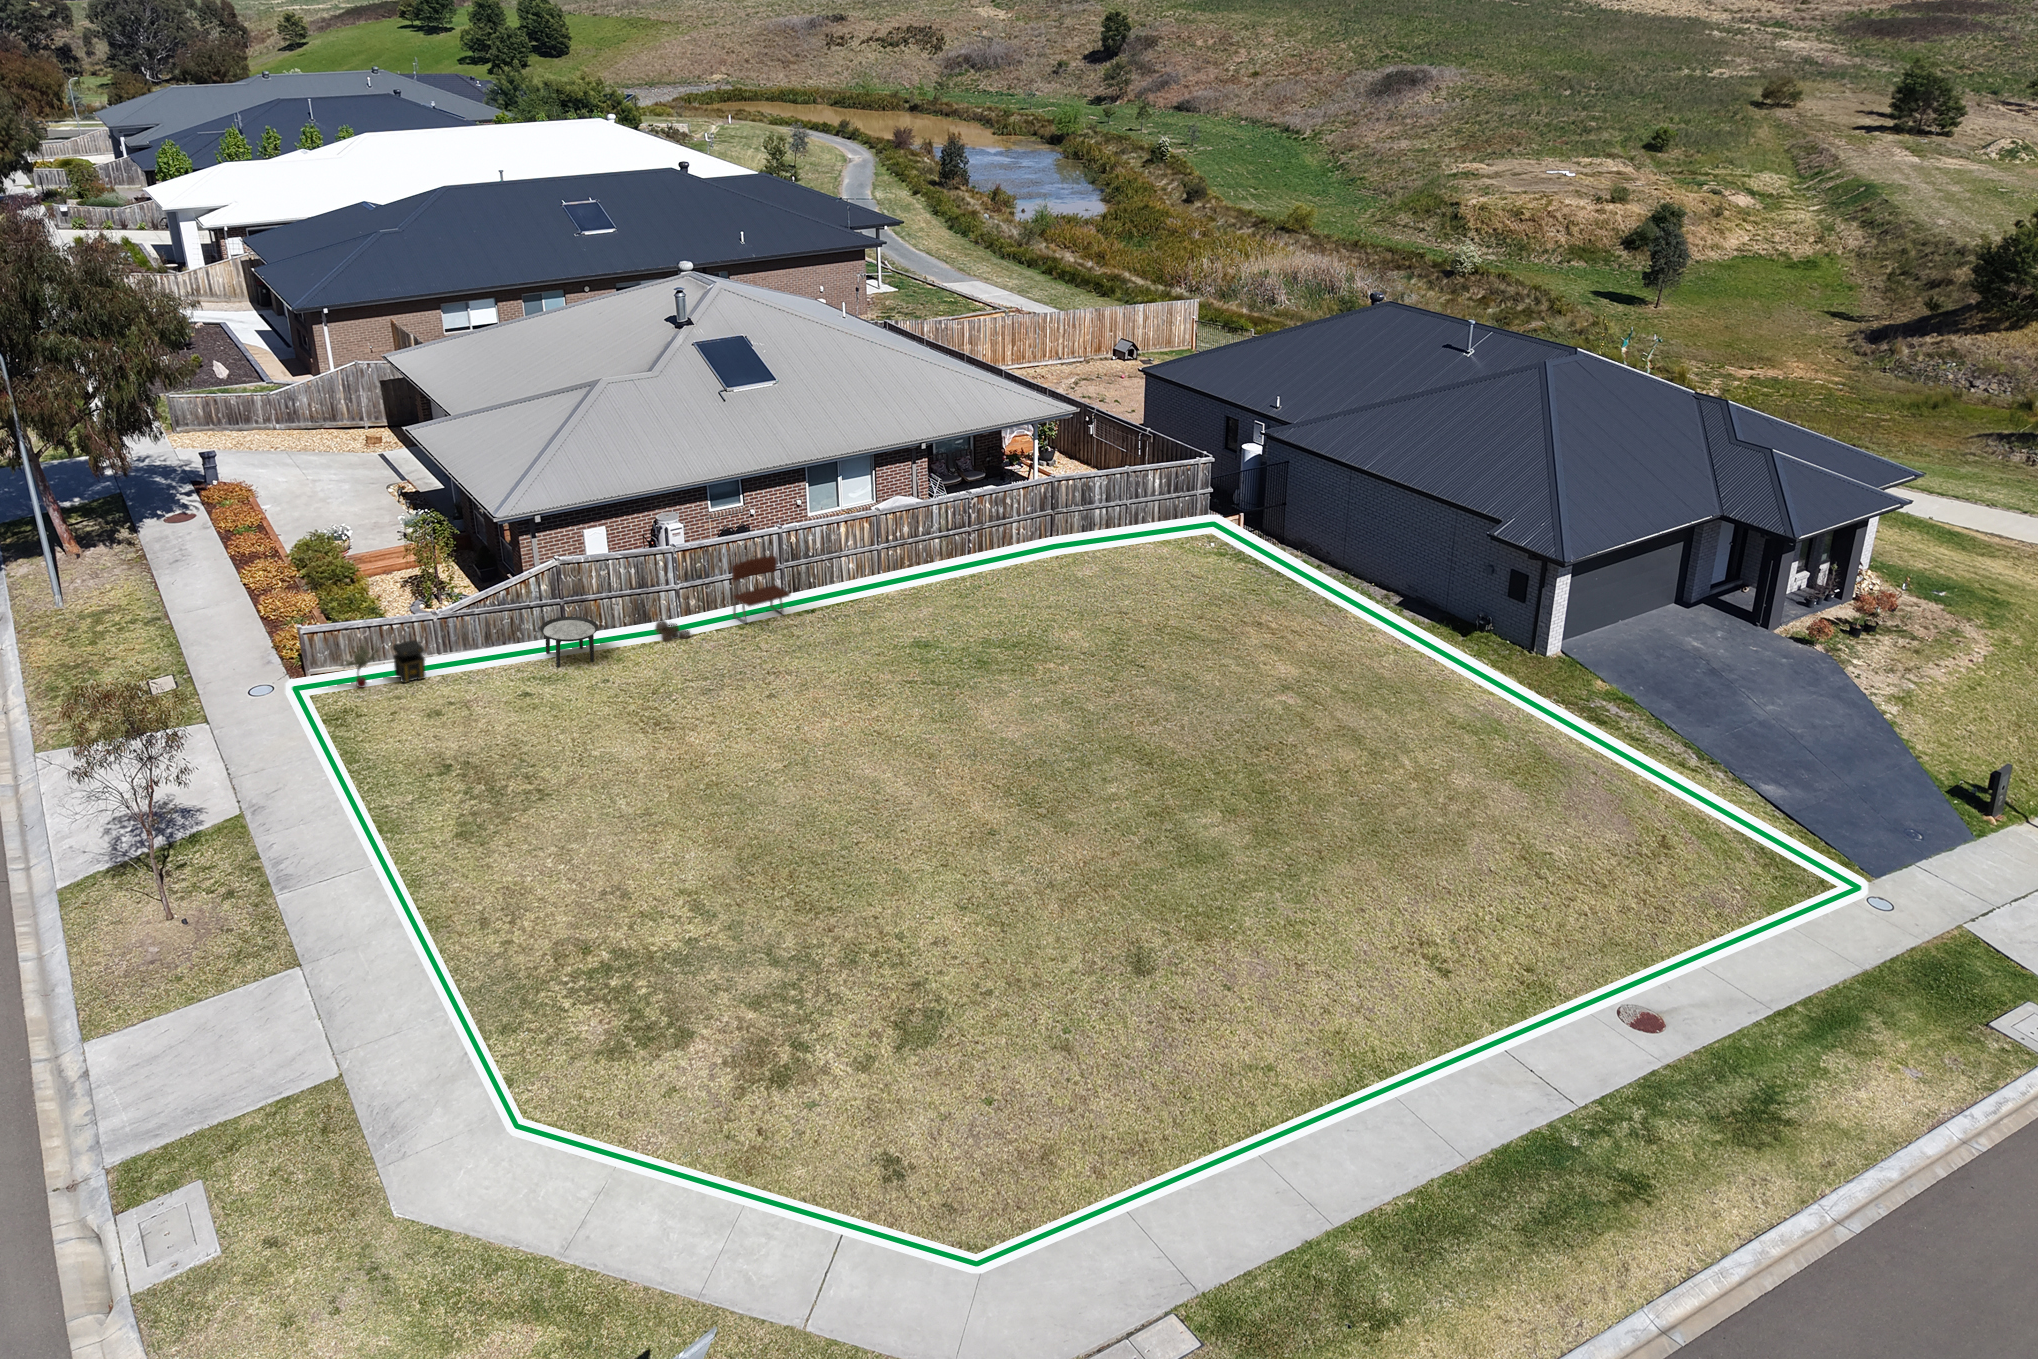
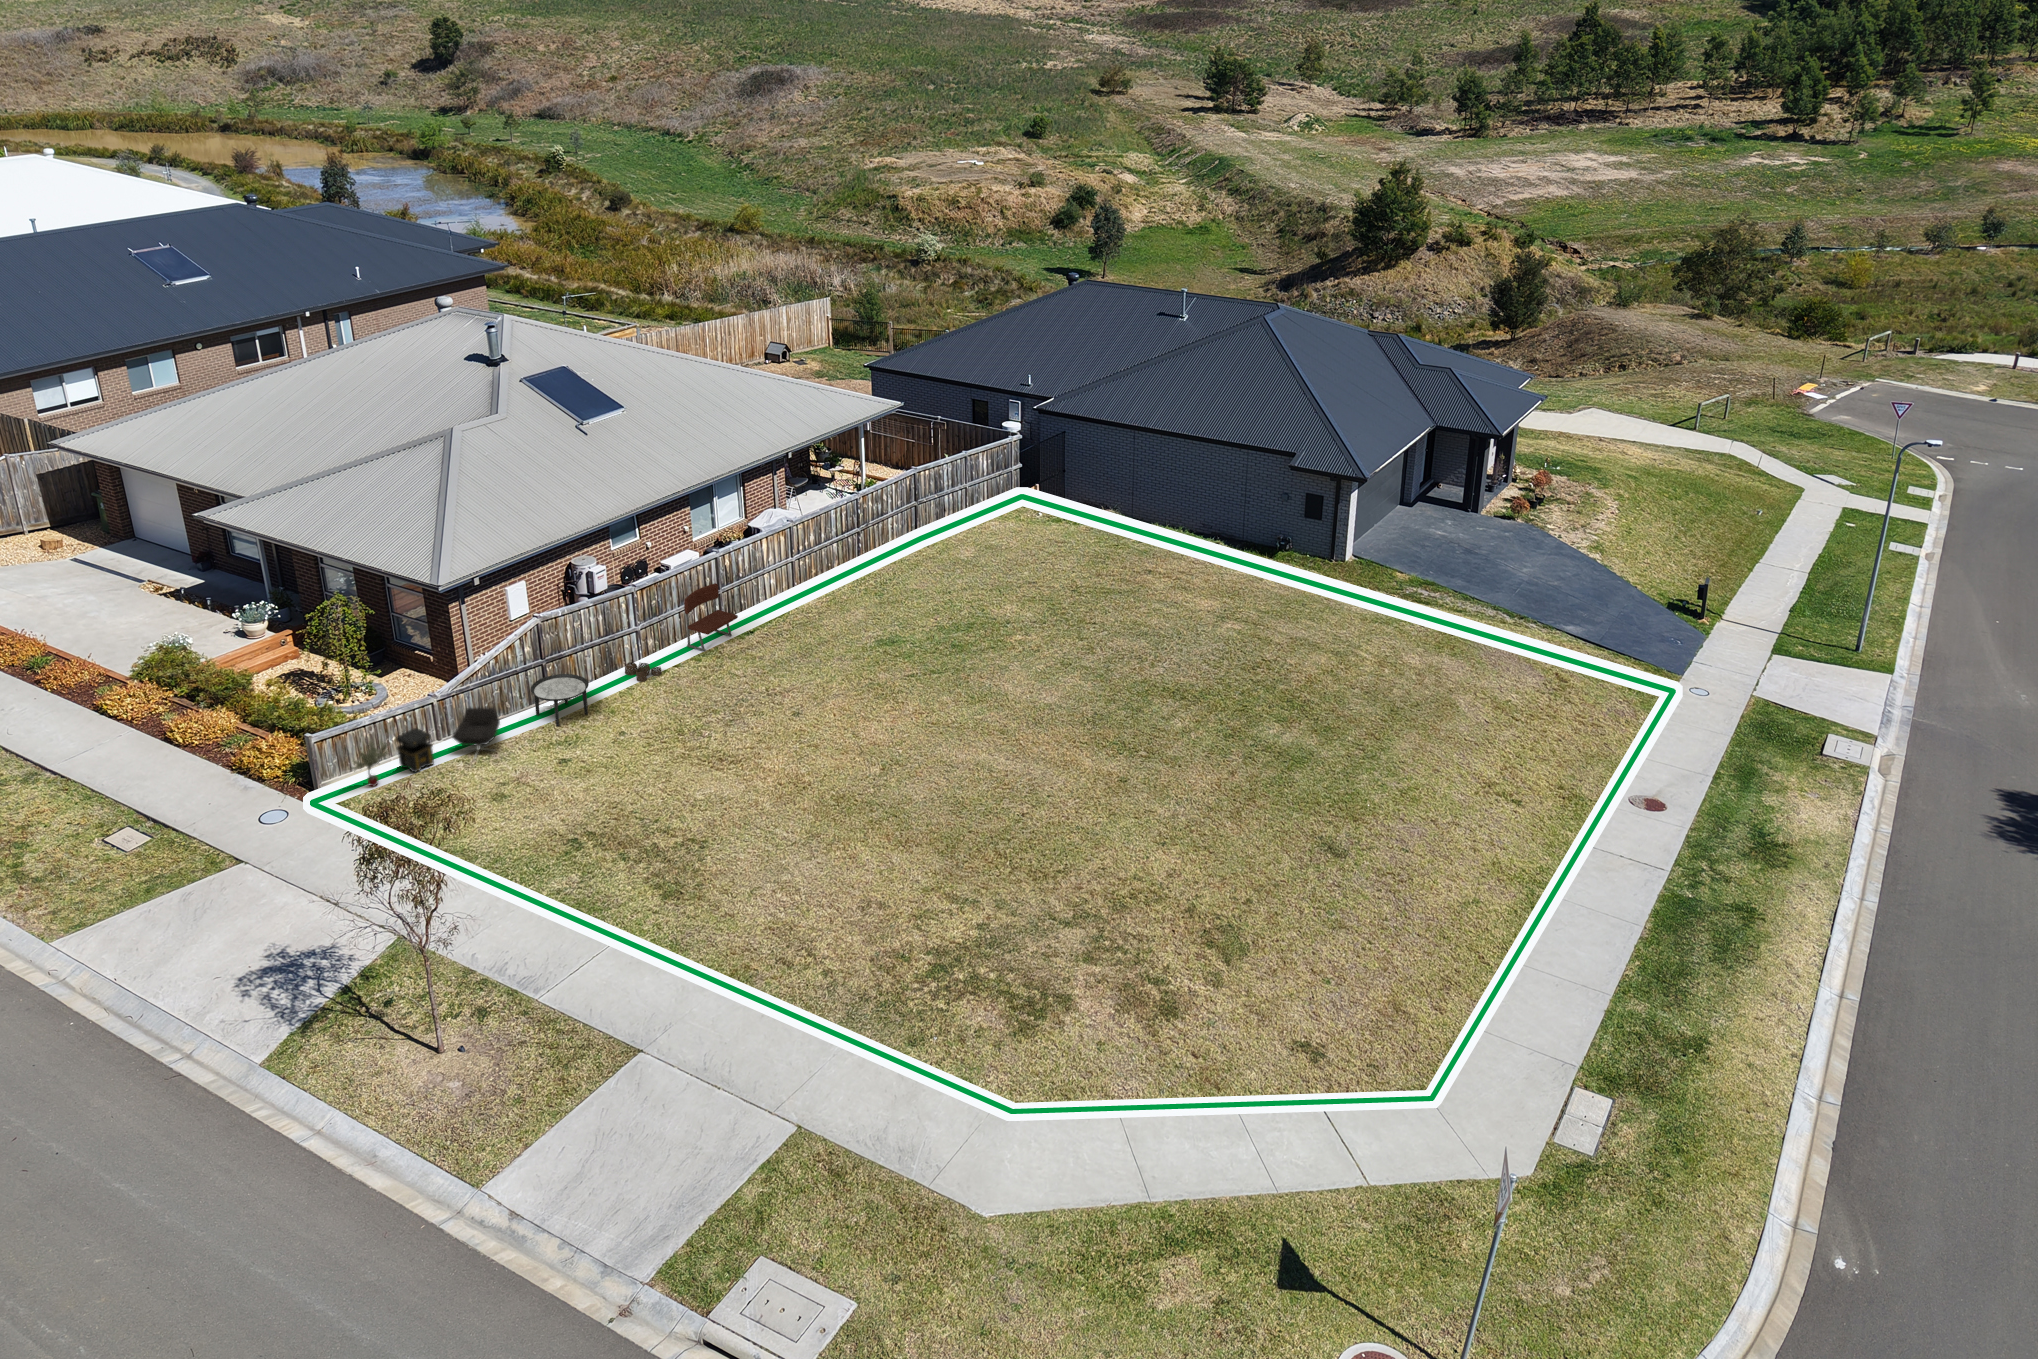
lounge chair: none [447,631,499,682] -> present [452,707,500,759]

